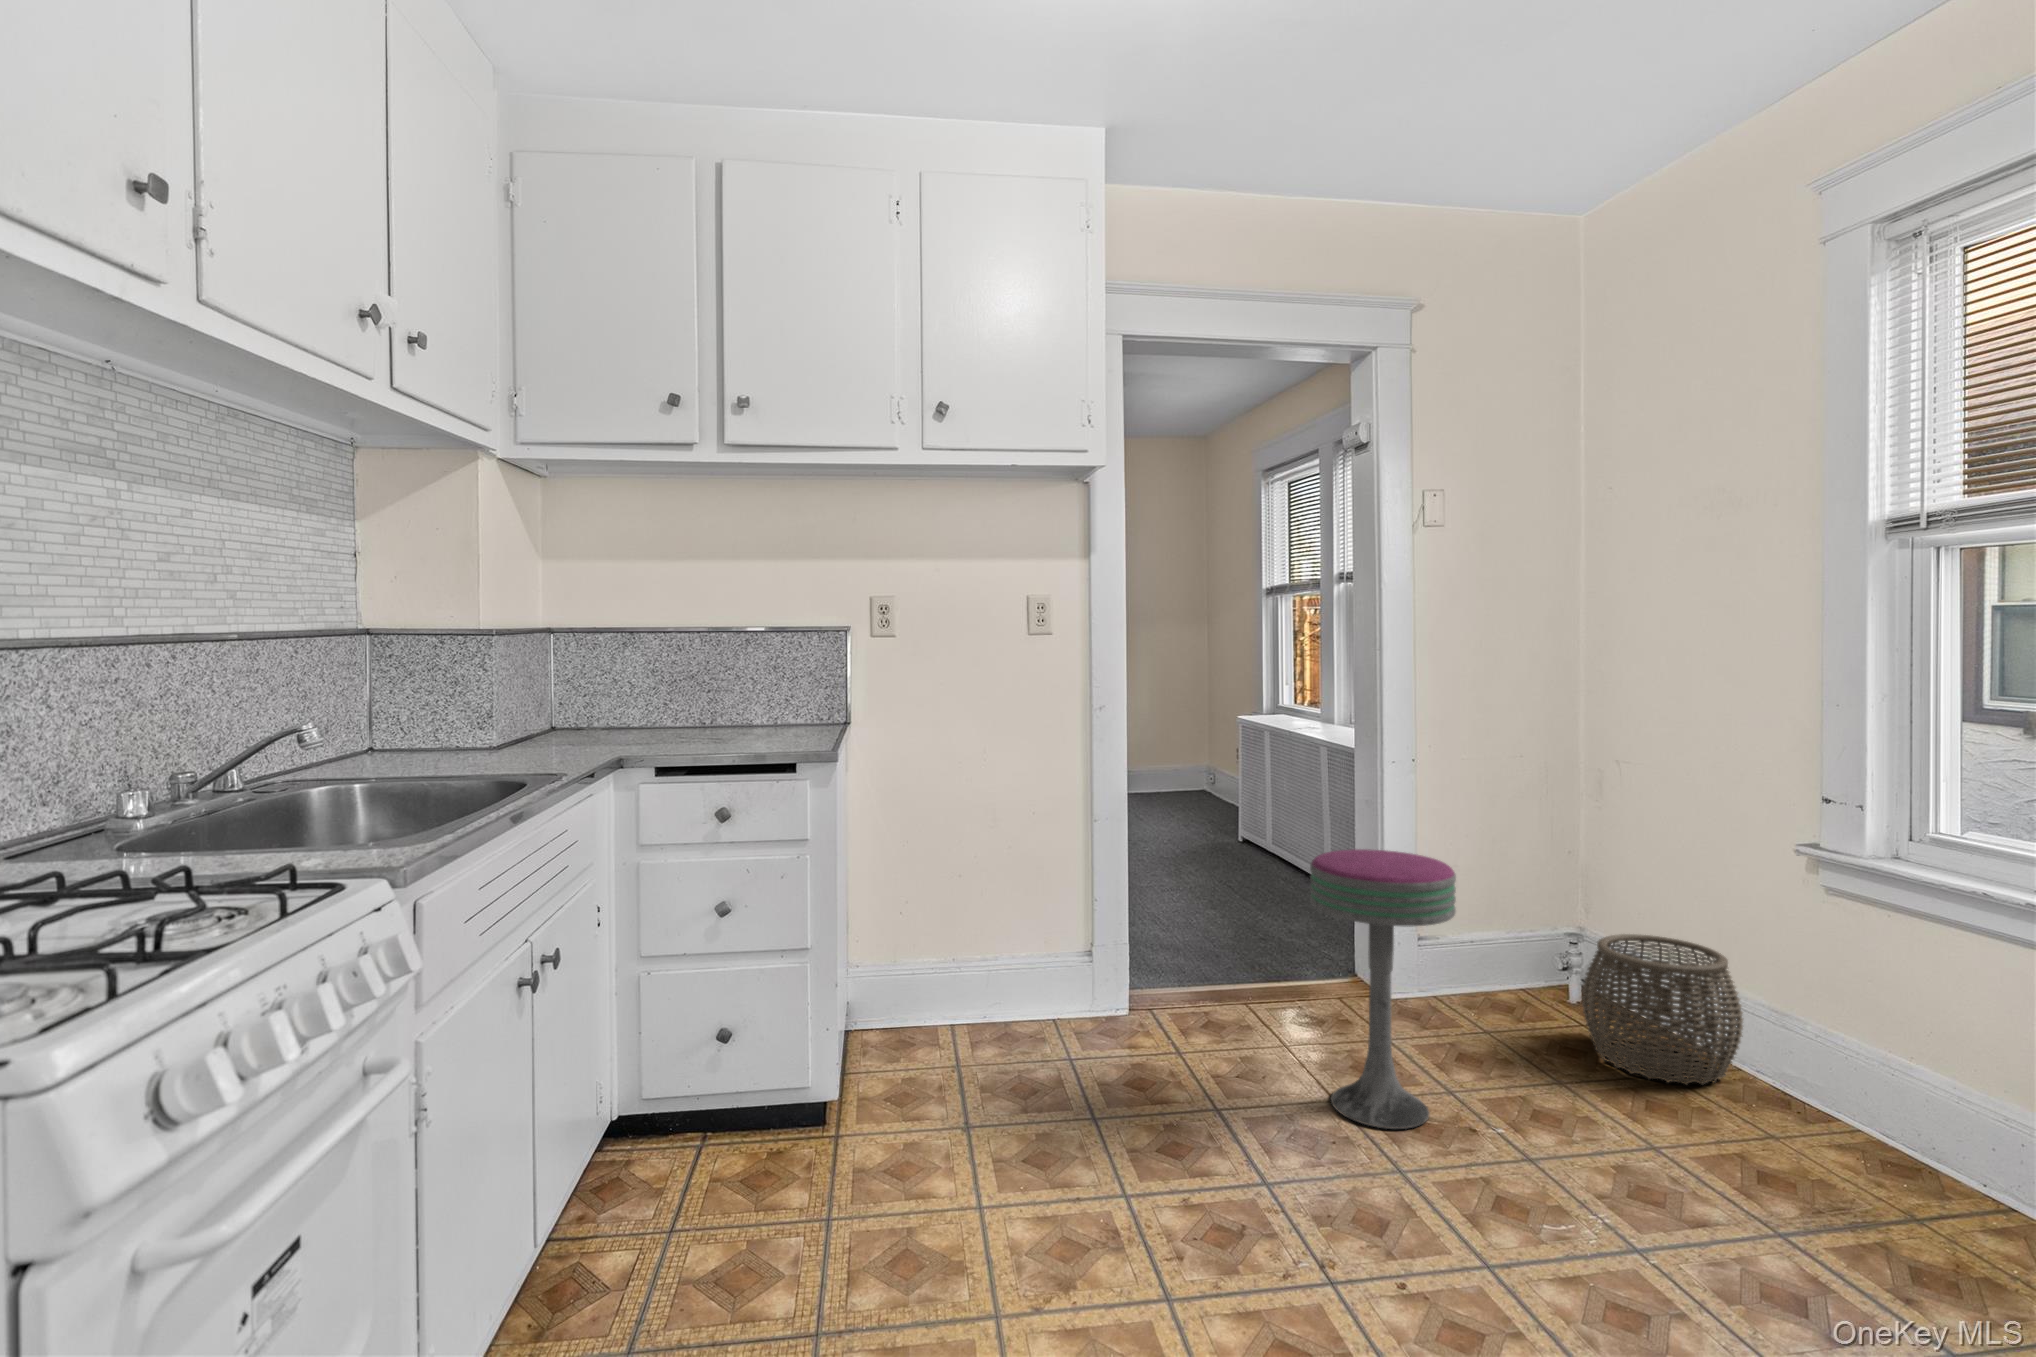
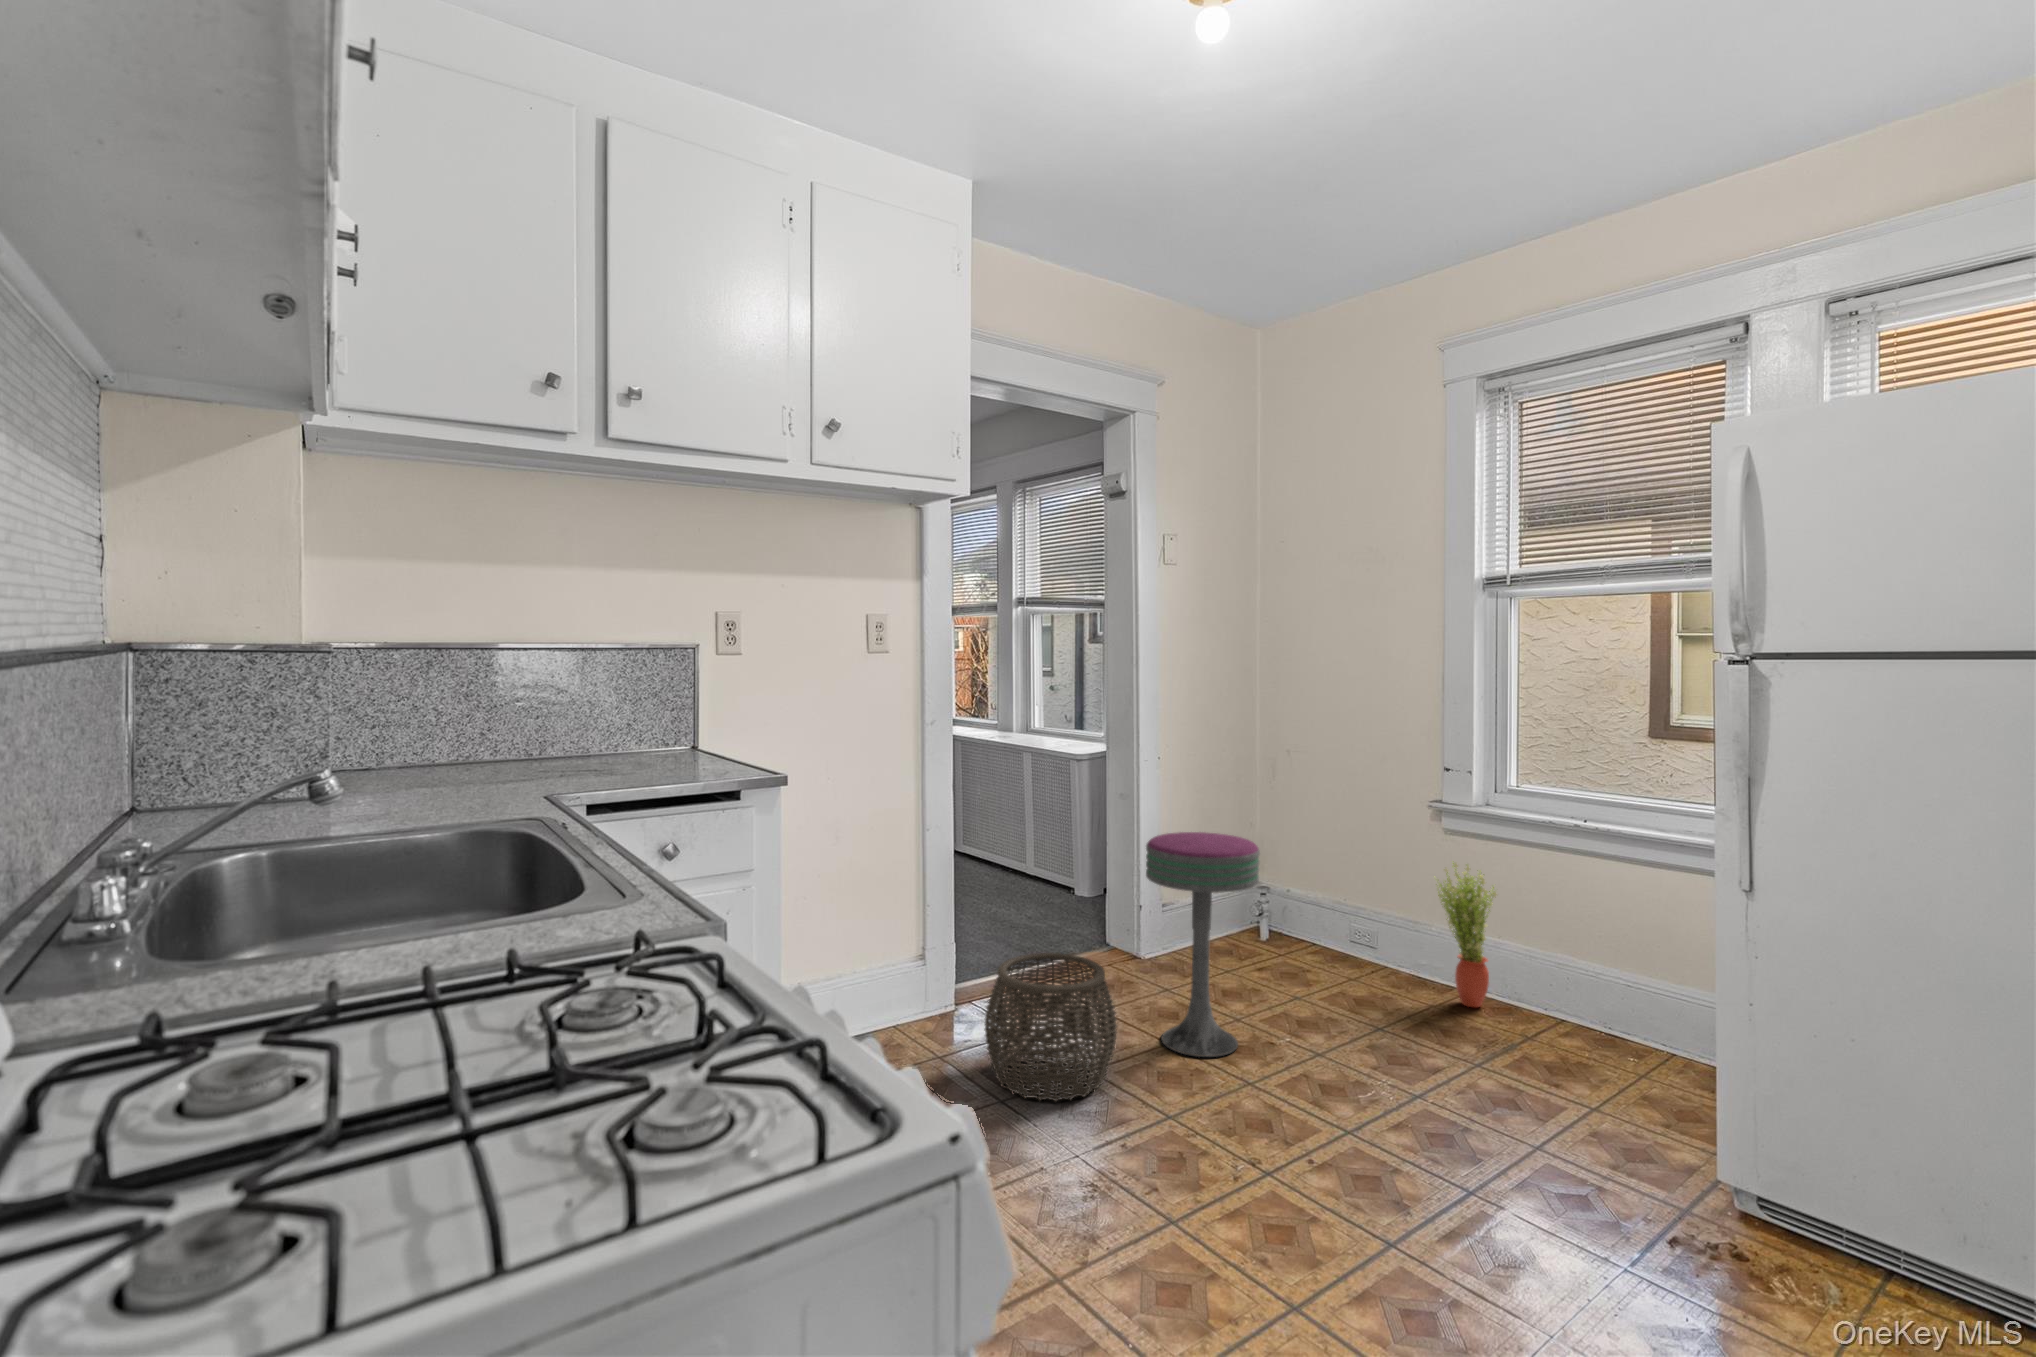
potted plant: none [1785,929,1890,1147] -> present [1438,863,1496,1007]
woven basket: present [1582,934,1743,1085] -> present [985,953,1117,1101]

